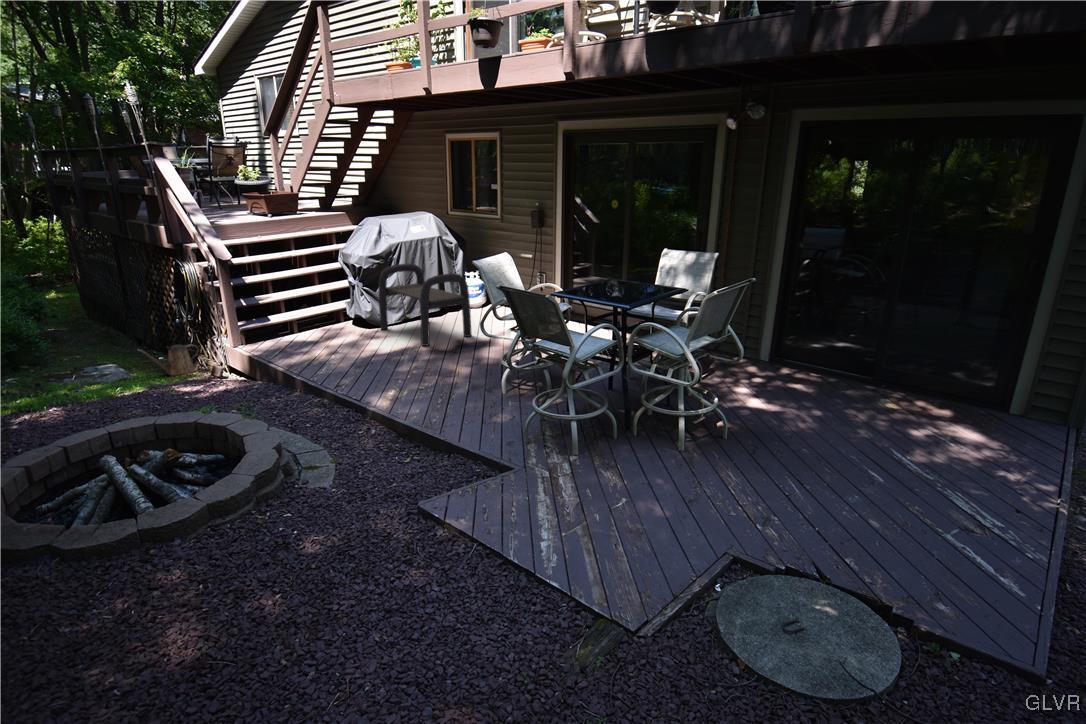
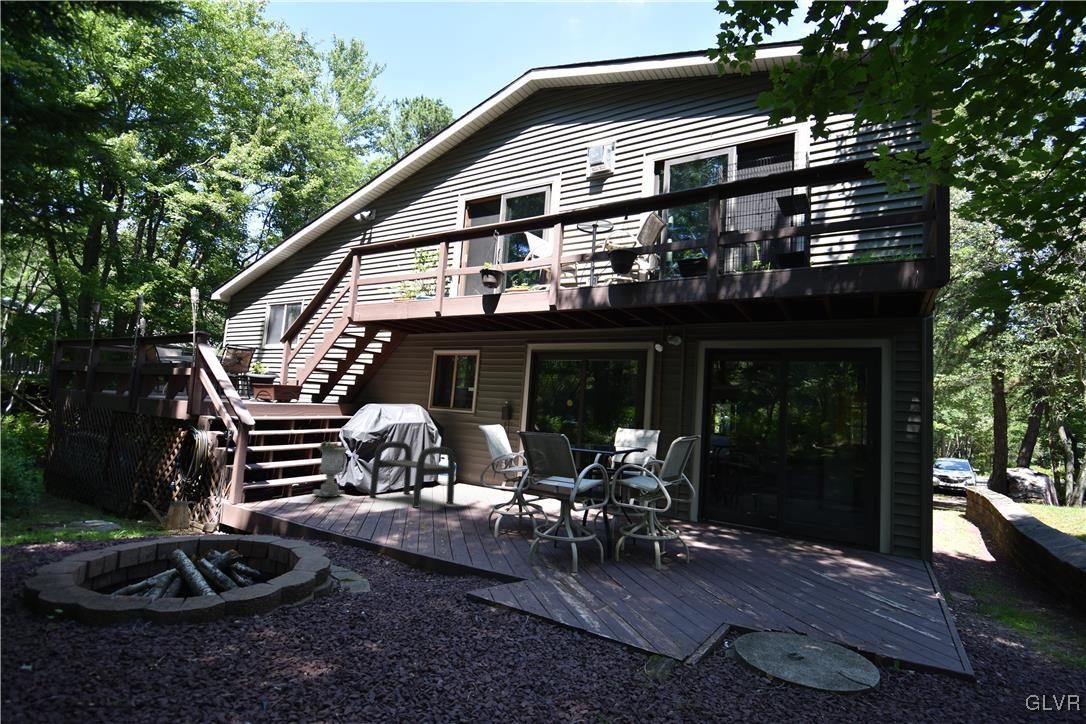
planter: none [313,267,353,332] -> present [313,441,348,497]

